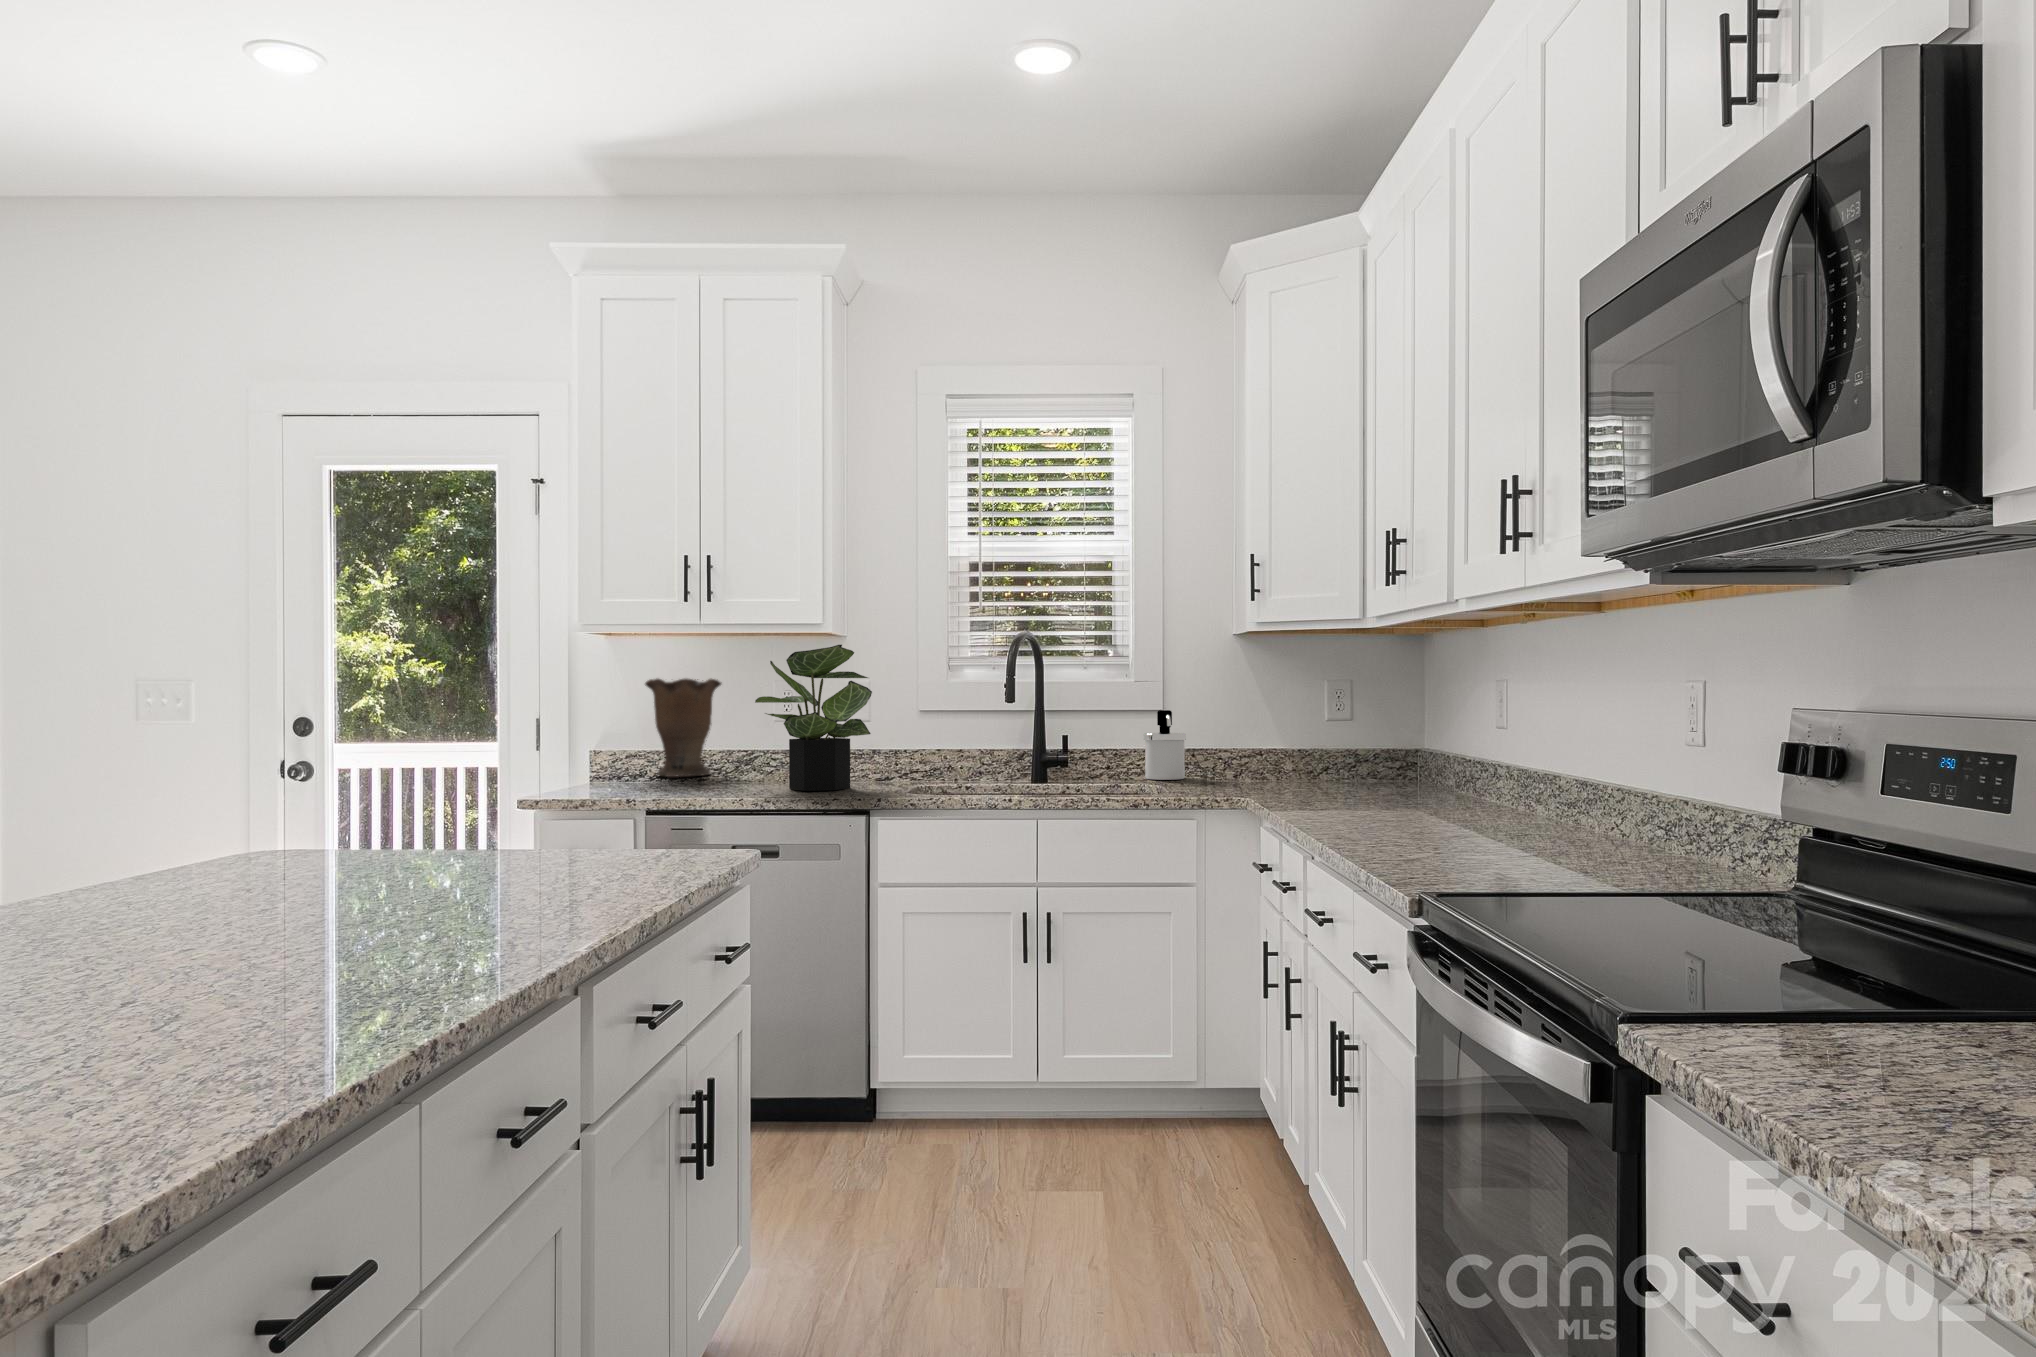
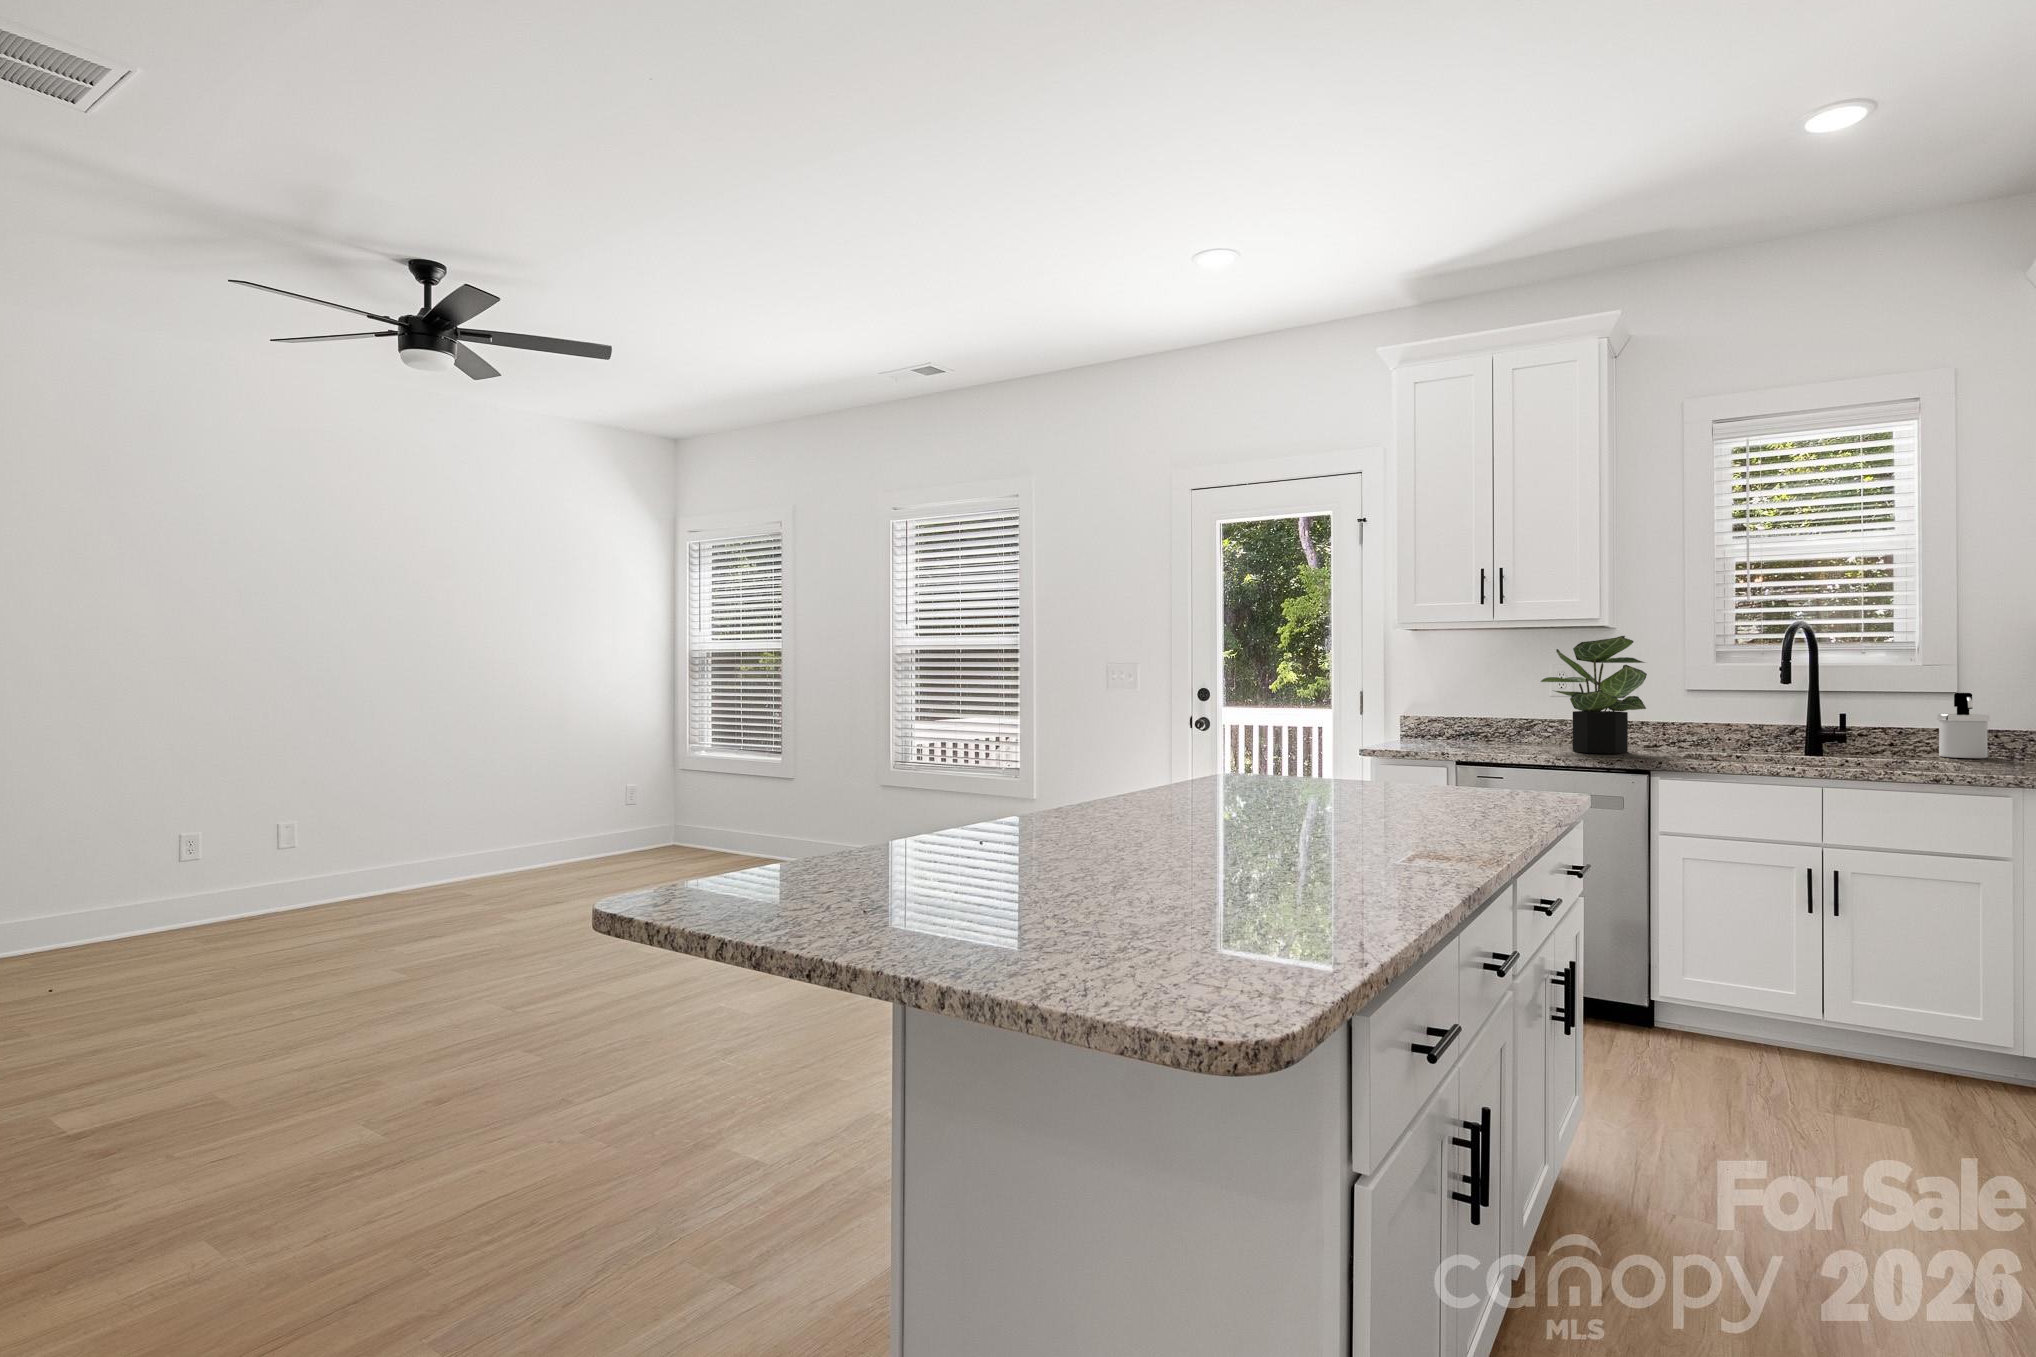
vase: present [645,679,721,777] -> none [1443,663,1506,738]

